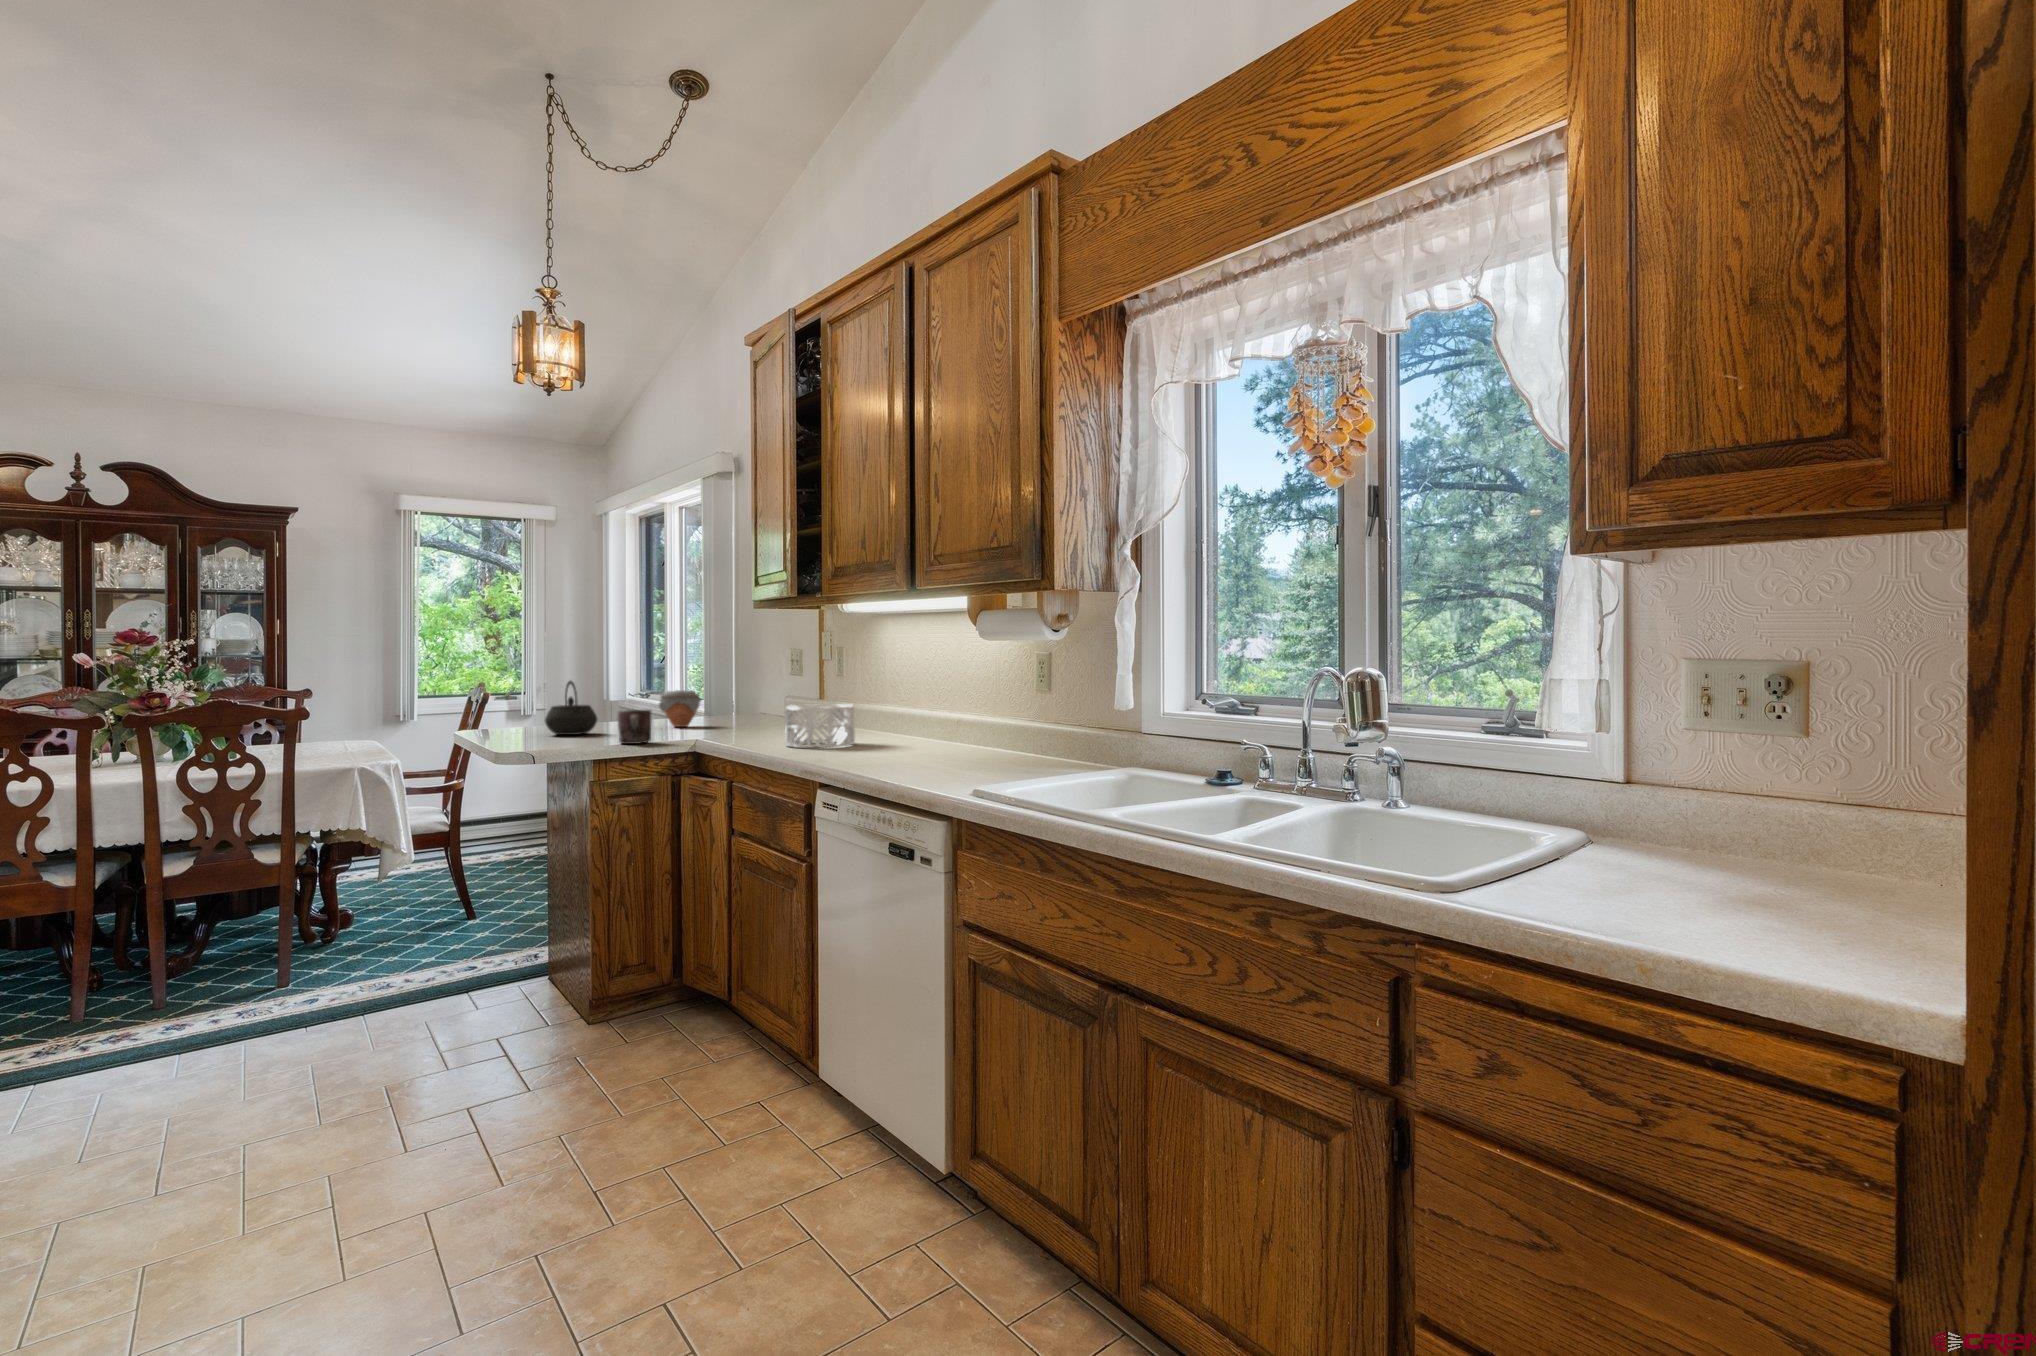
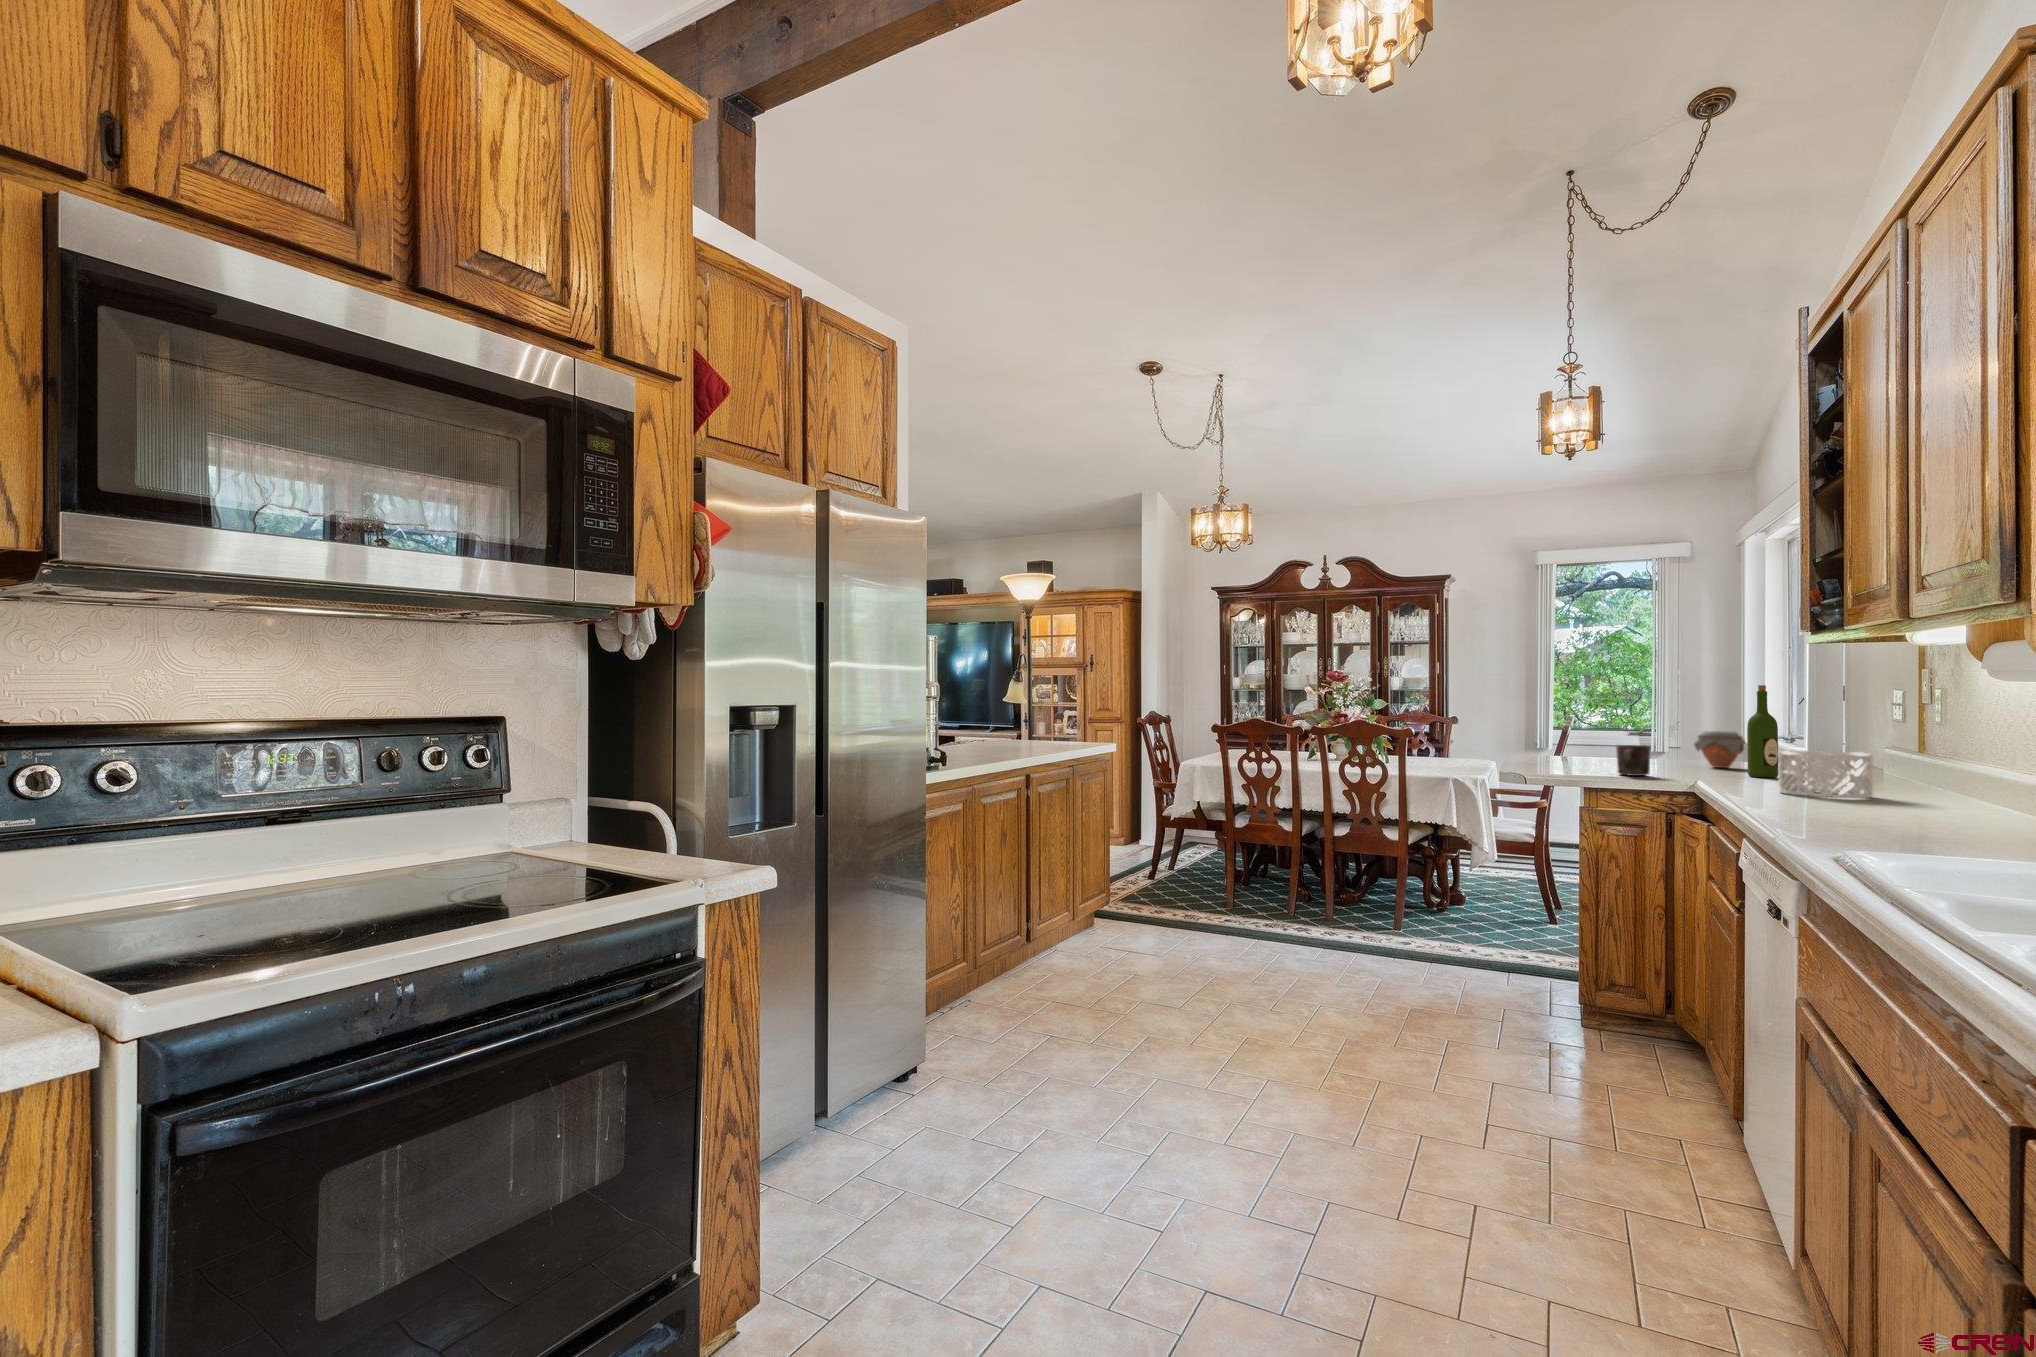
wine bottle: none [722,644,747,733] -> present [1747,685,1778,778]
kettle: present [545,681,597,735] -> none [1573,716,1622,765]

